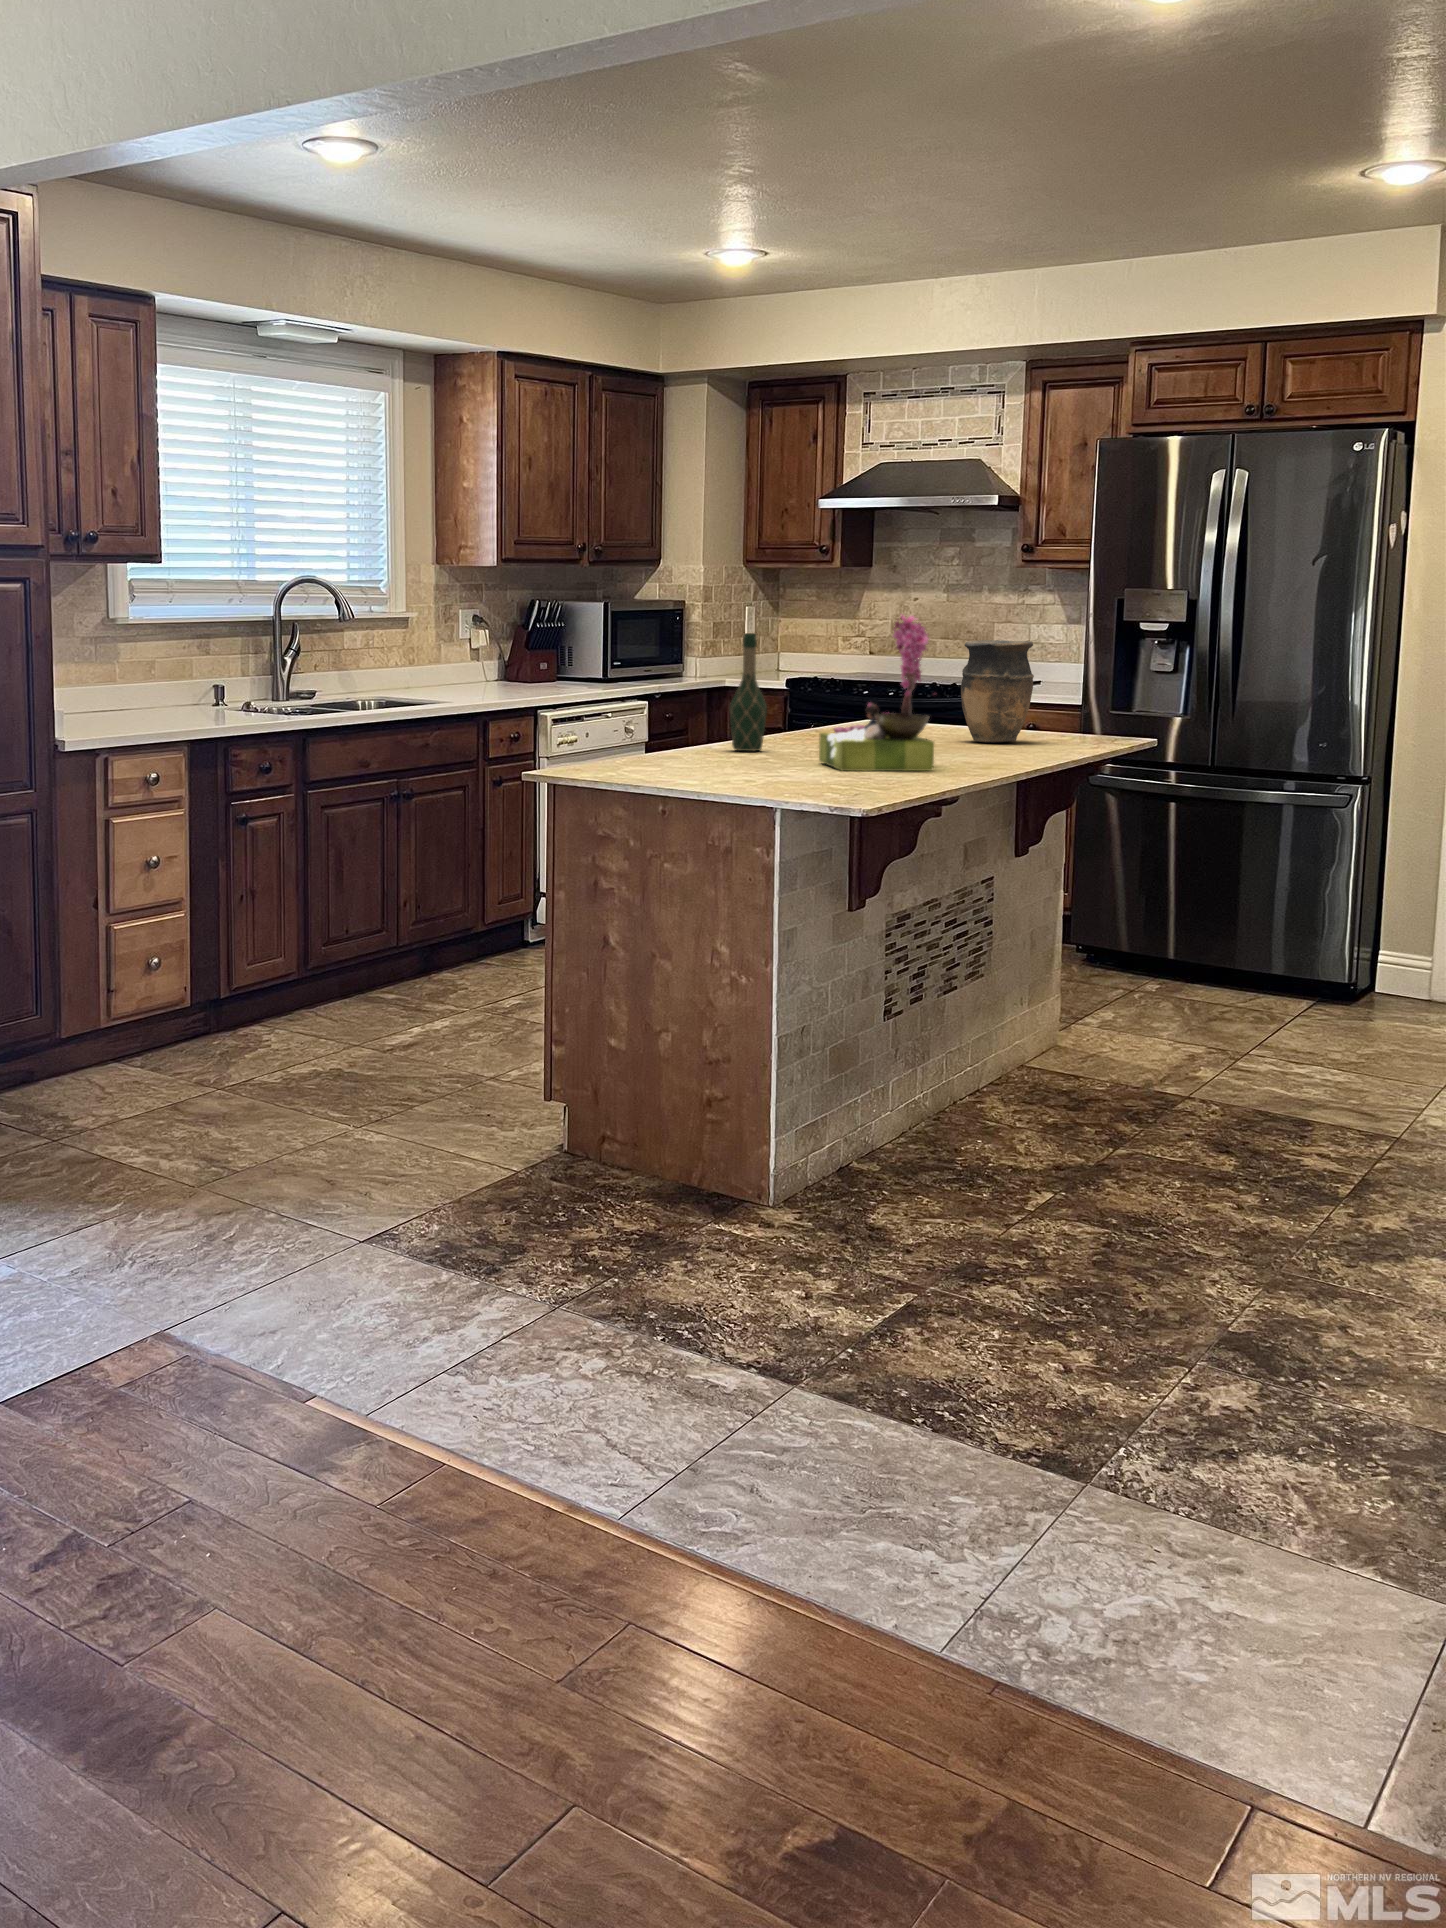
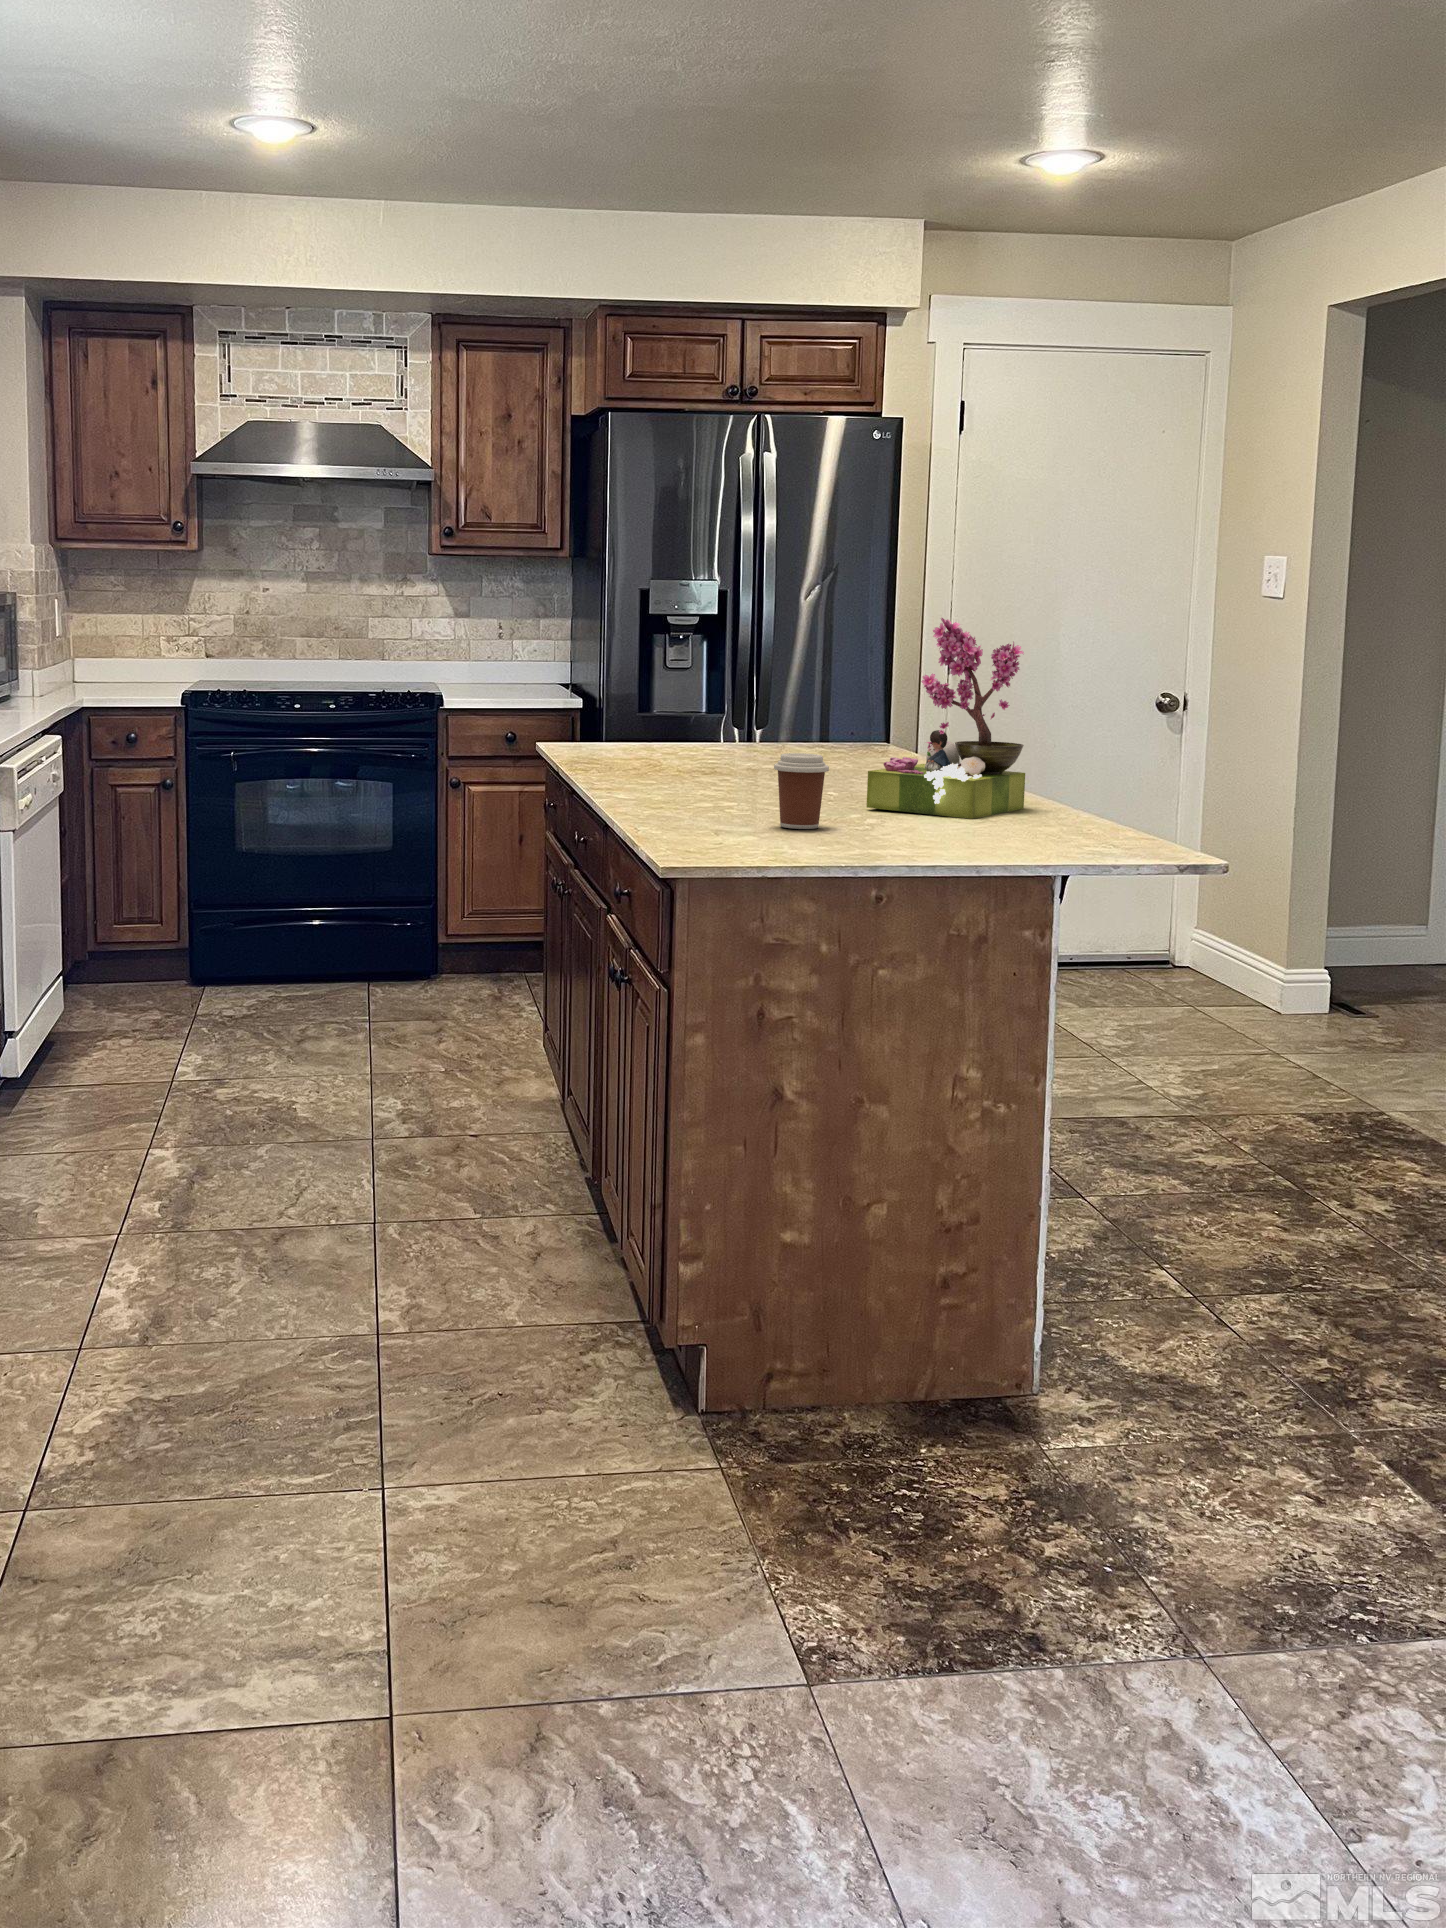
wine bottle: present [729,633,767,752] -> none [642,643,692,801]
vase: present [961,640,1034,743] -> none [719,645,801,766]
coffee cup: none [679,711,718,766] -> present [774,753,829,829]

